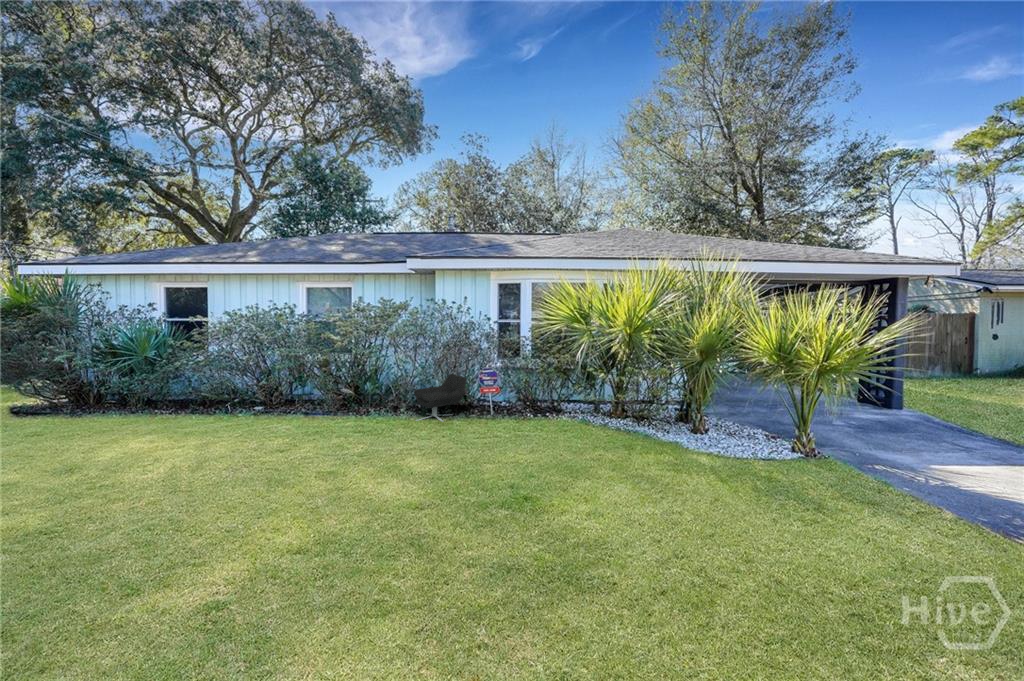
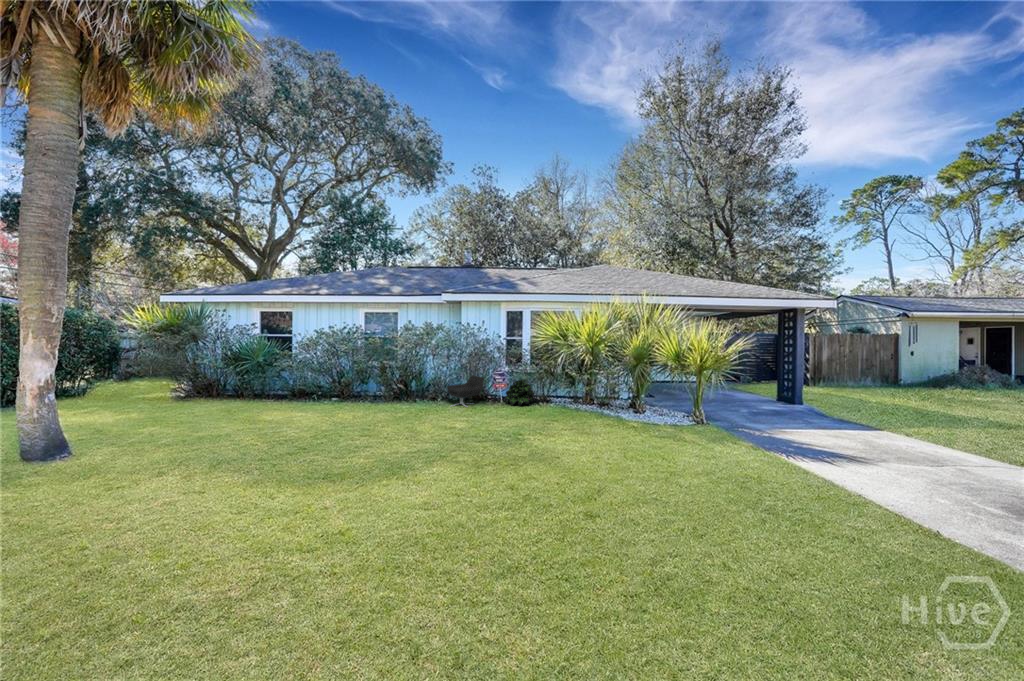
potted plant: none [496,380,539,419] -> present [504,380,534,405]

